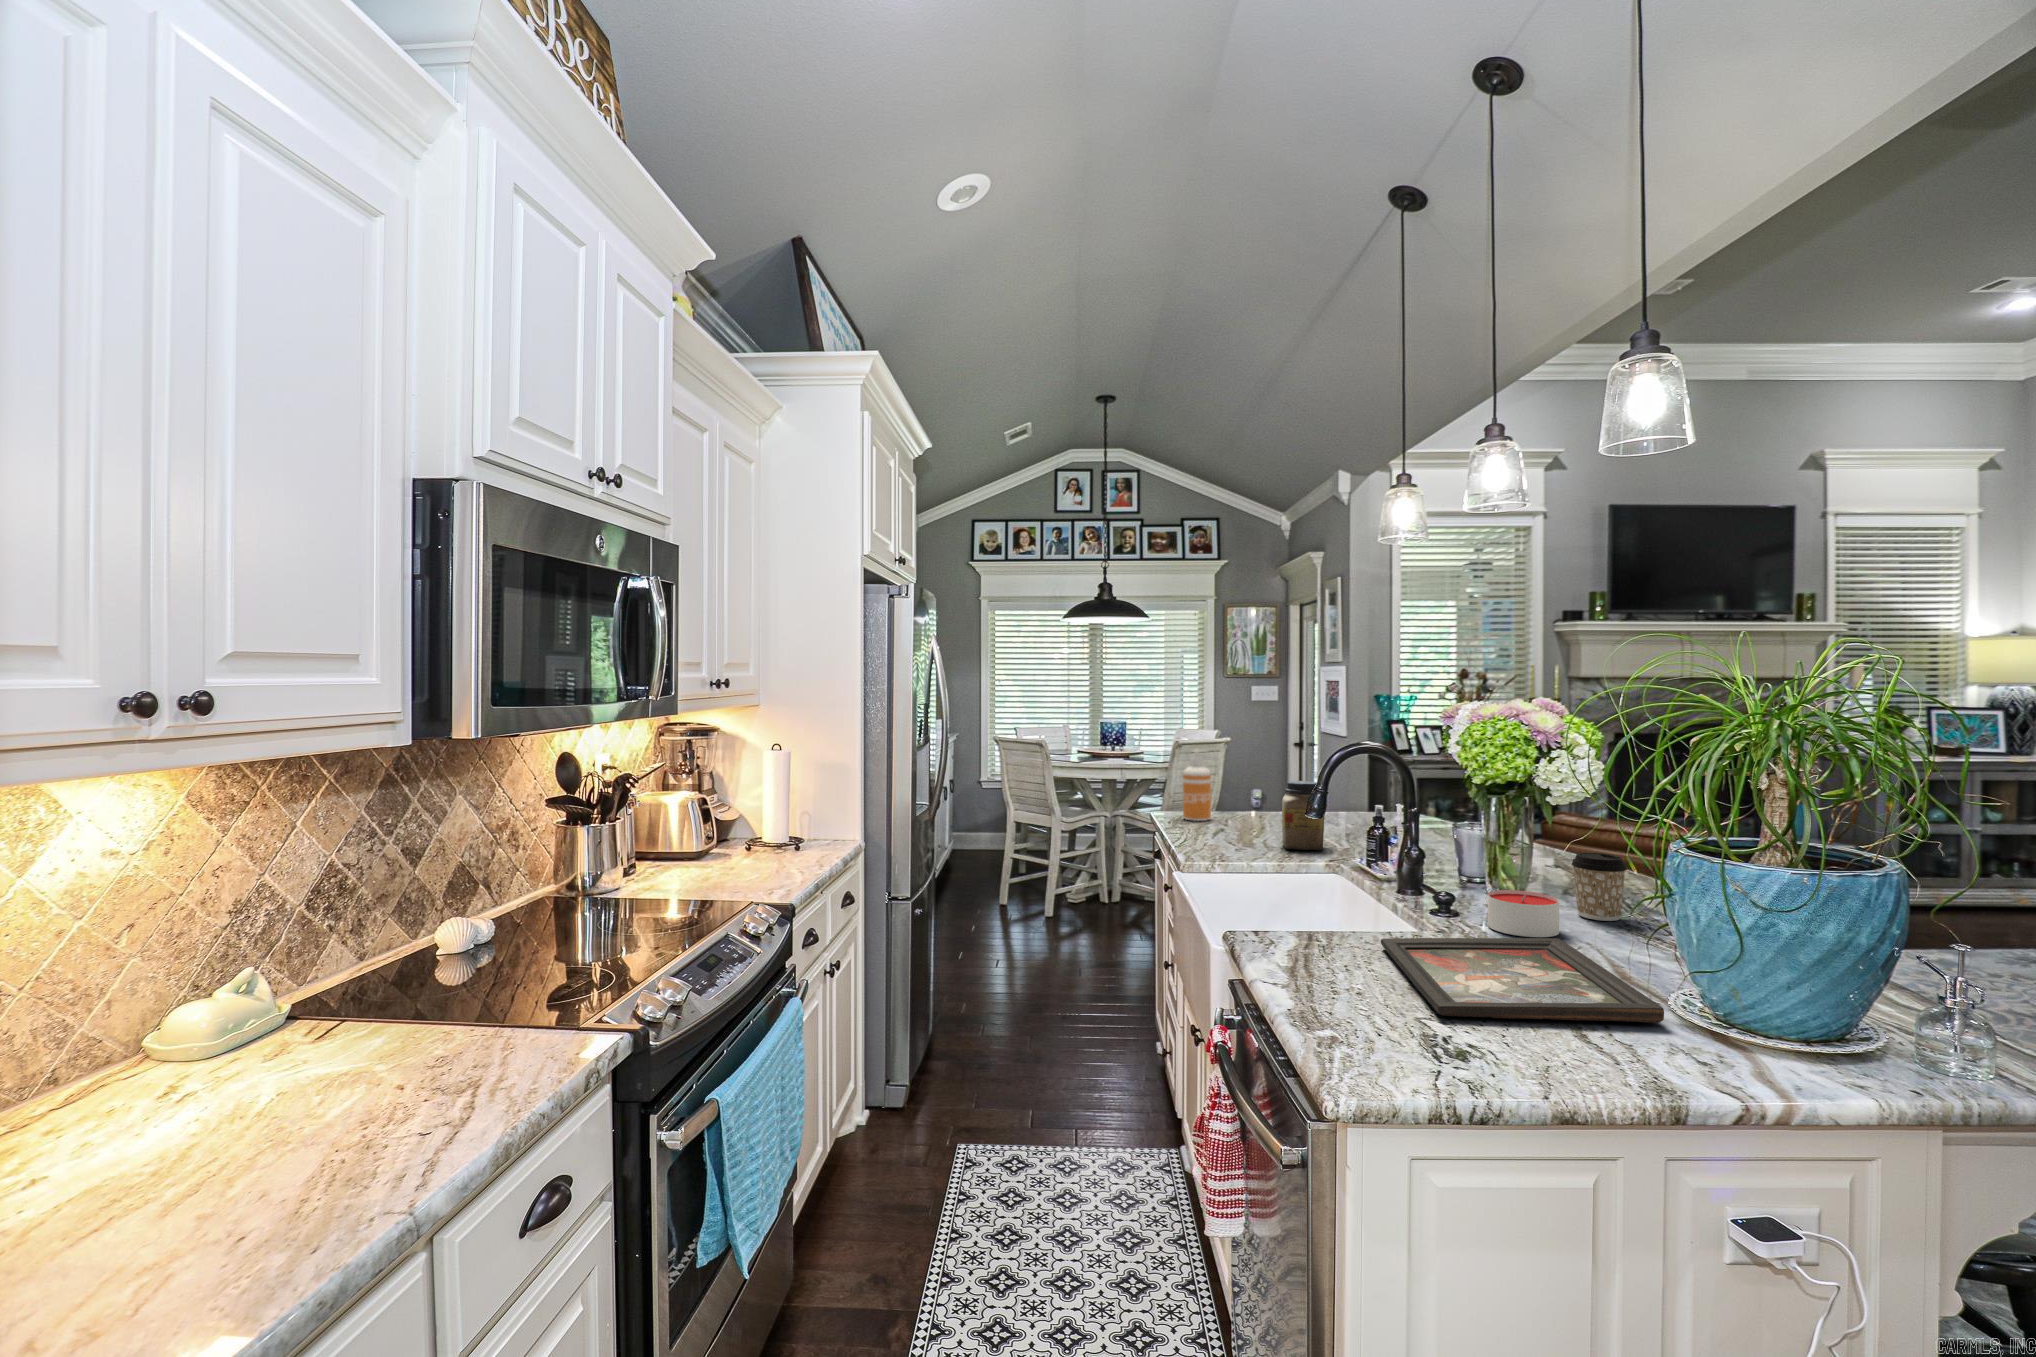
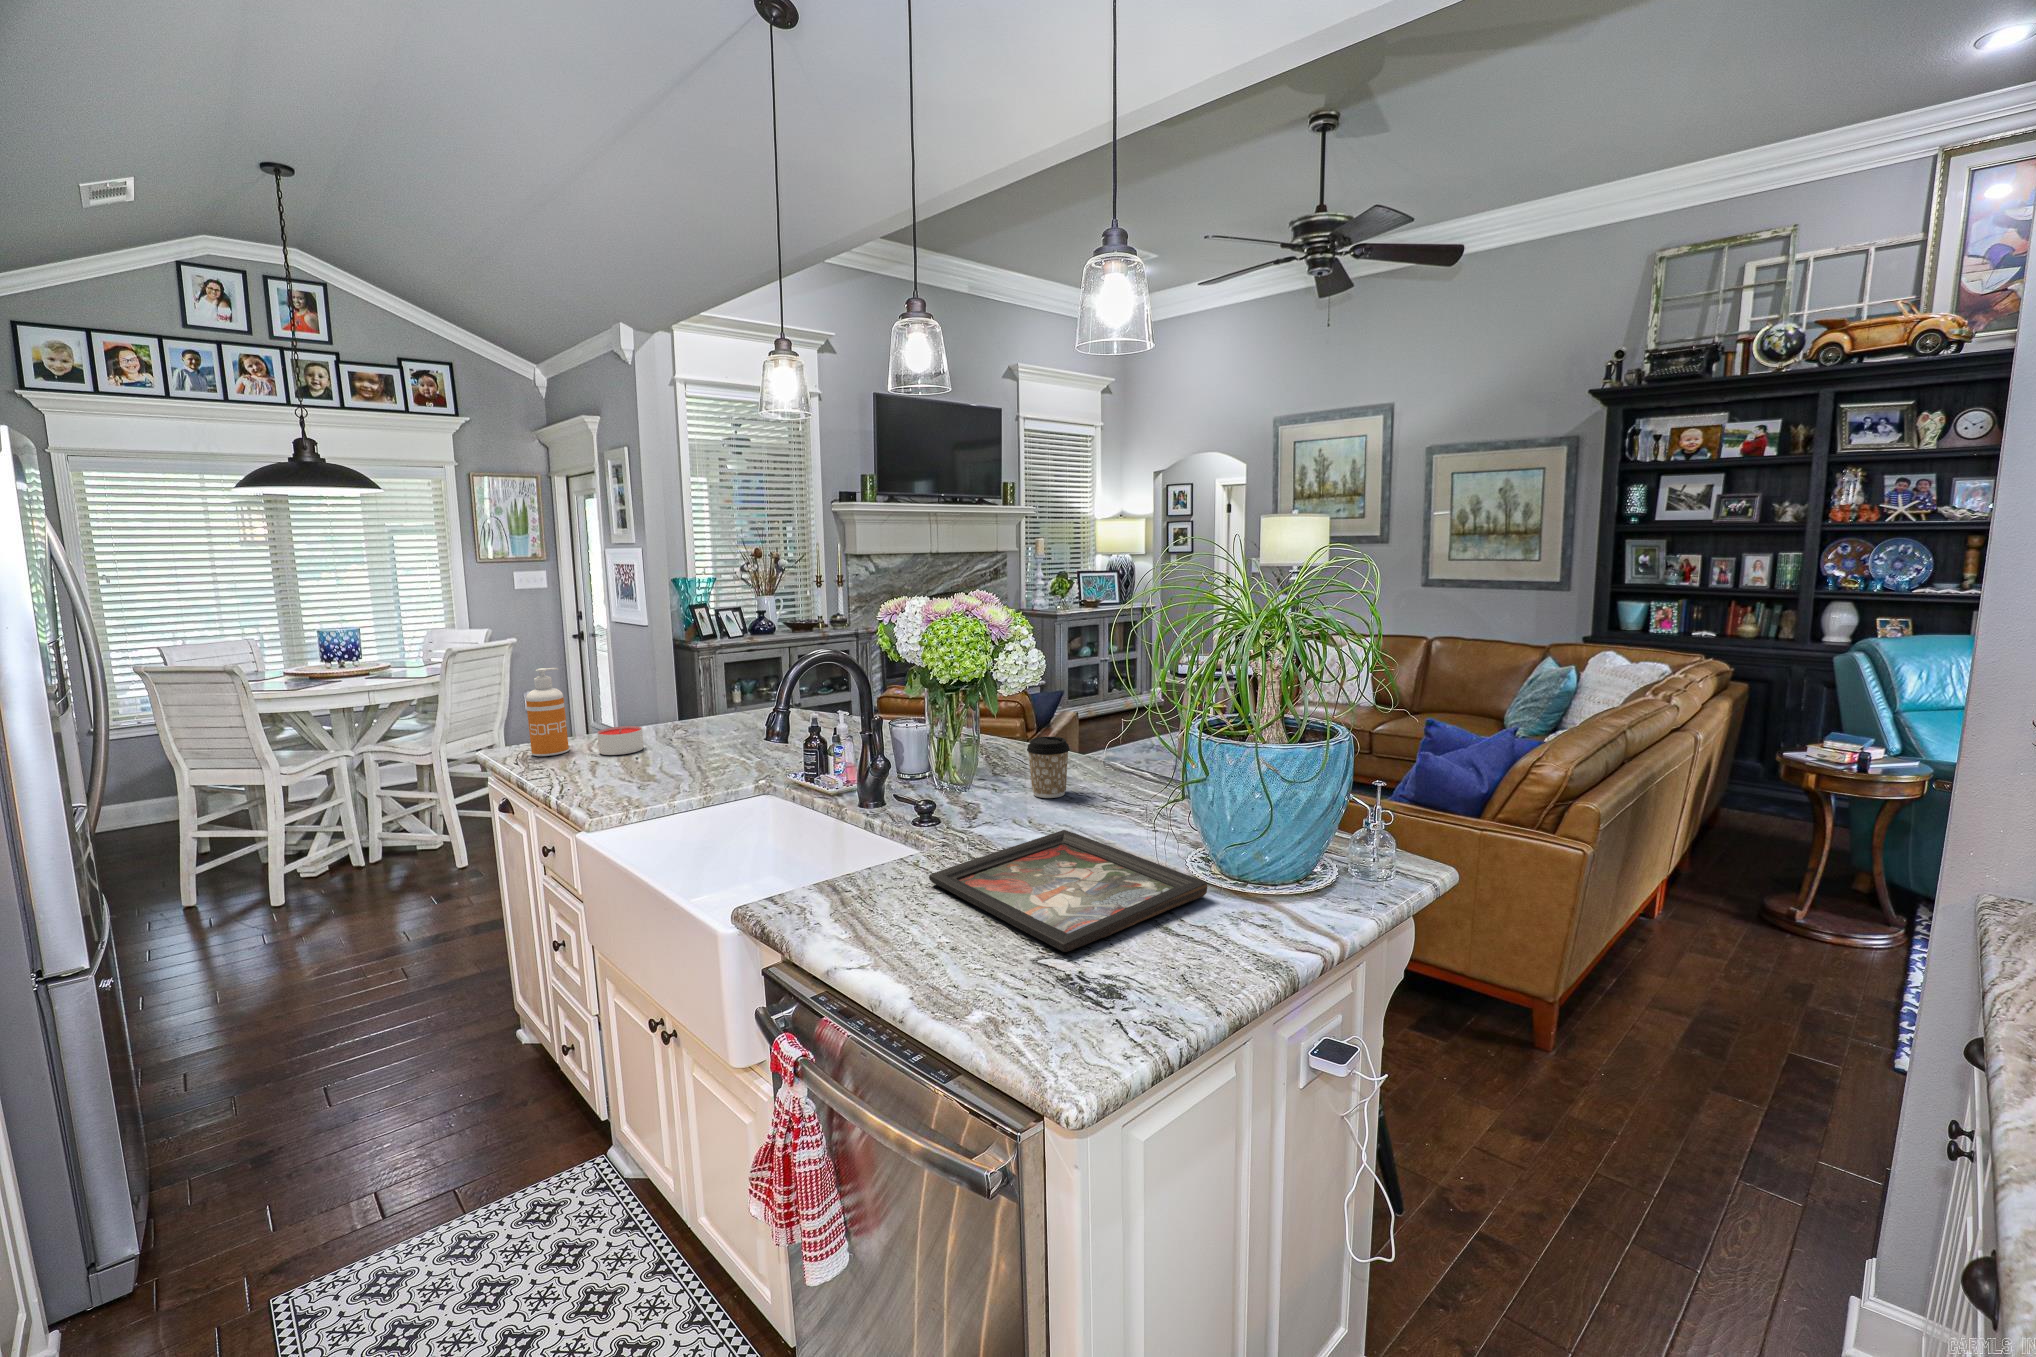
jar: present [1282,781,1324,850] -> none [683,694,737,776]
candle: present [1488,890,1559,937] -> present [598,726,644,755]

